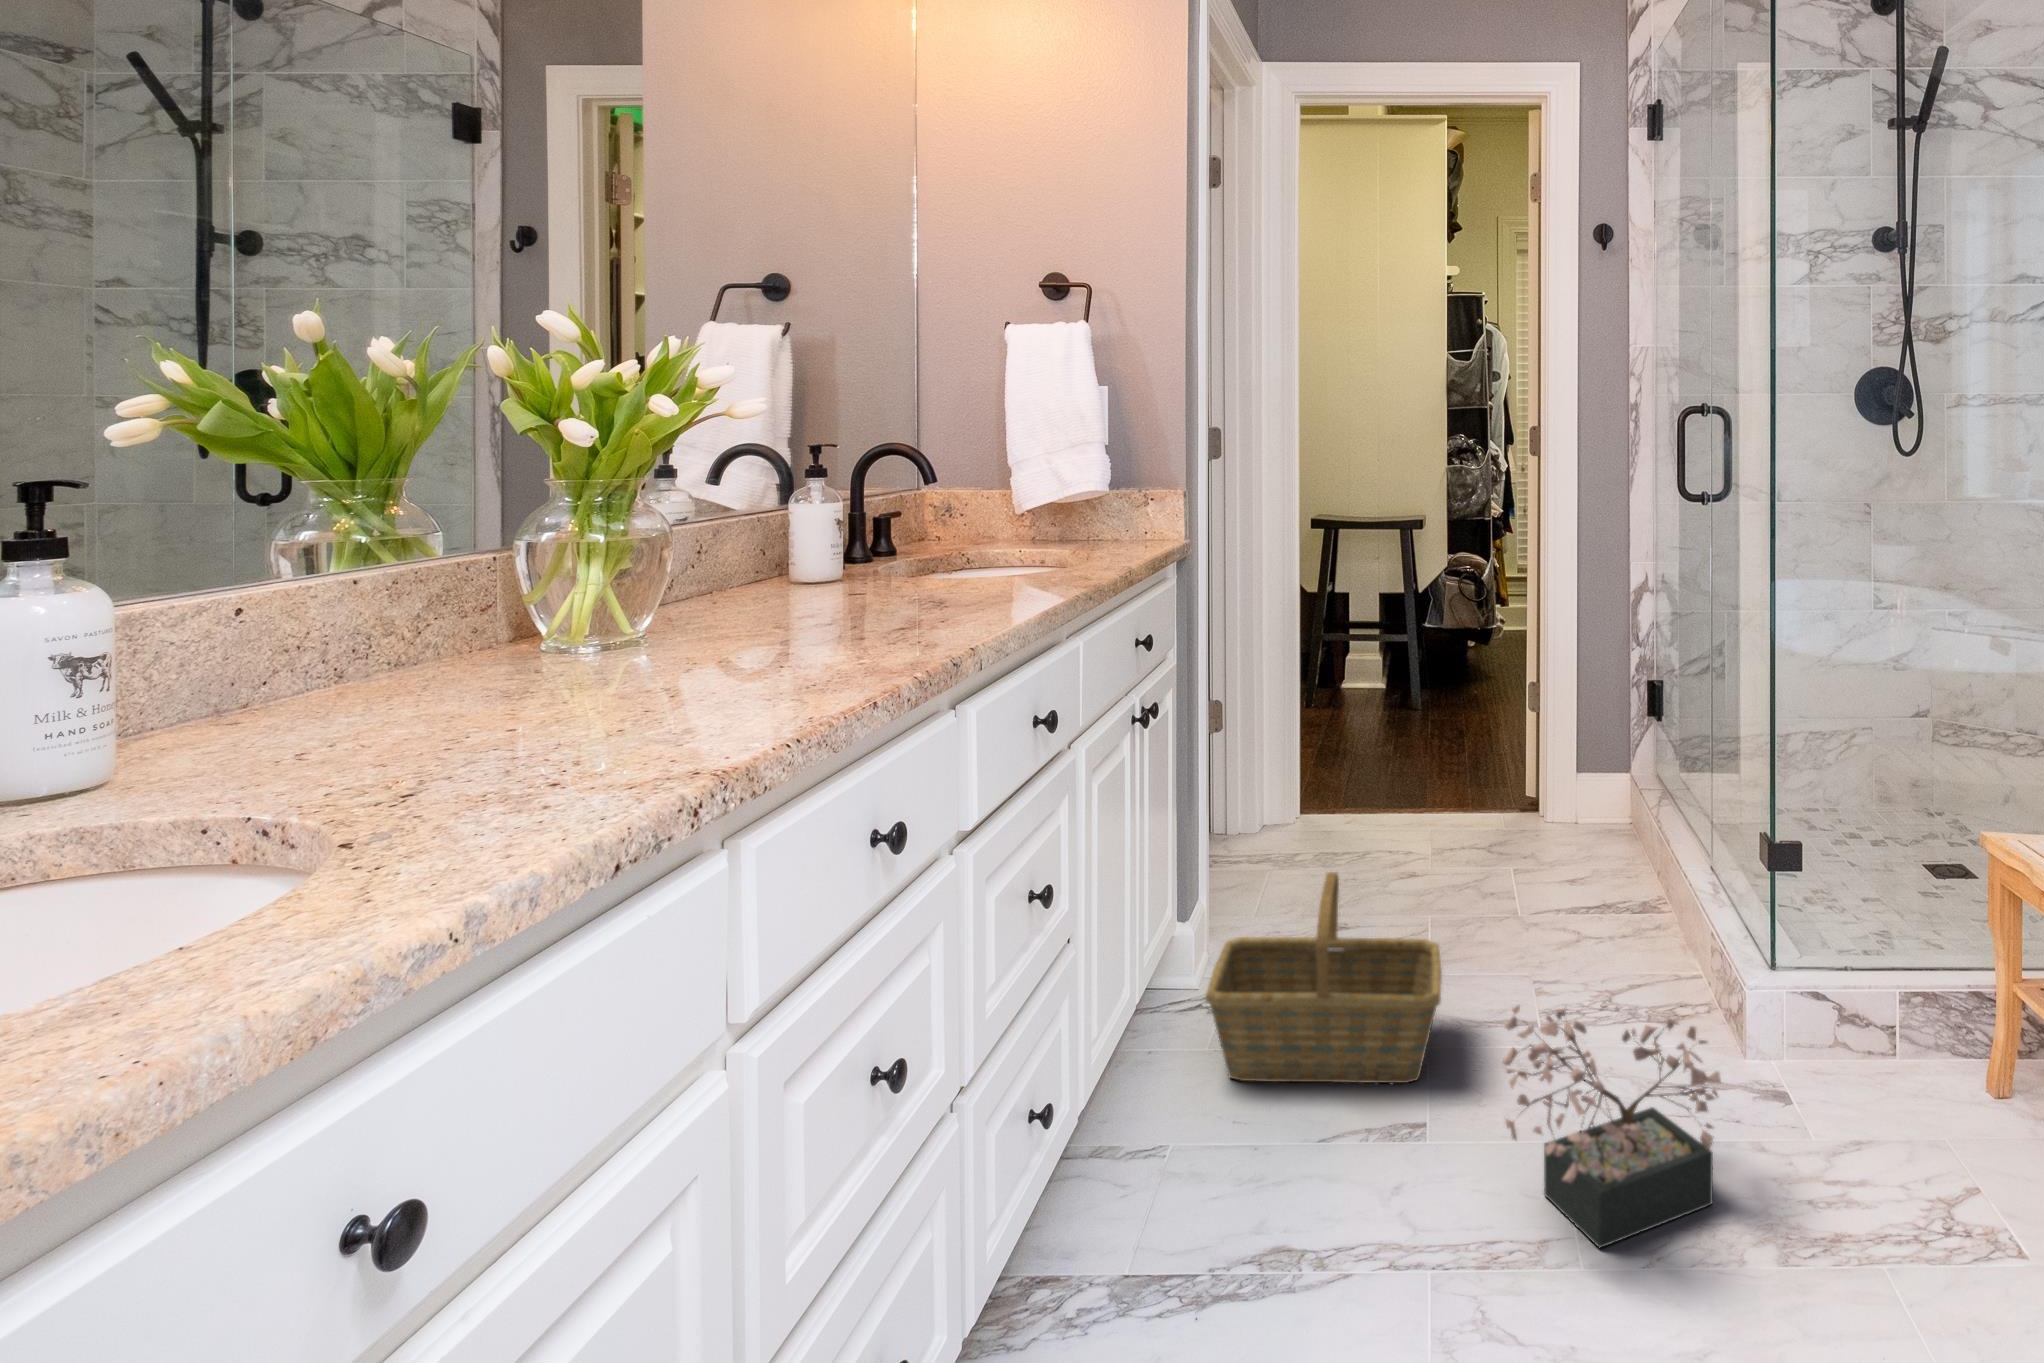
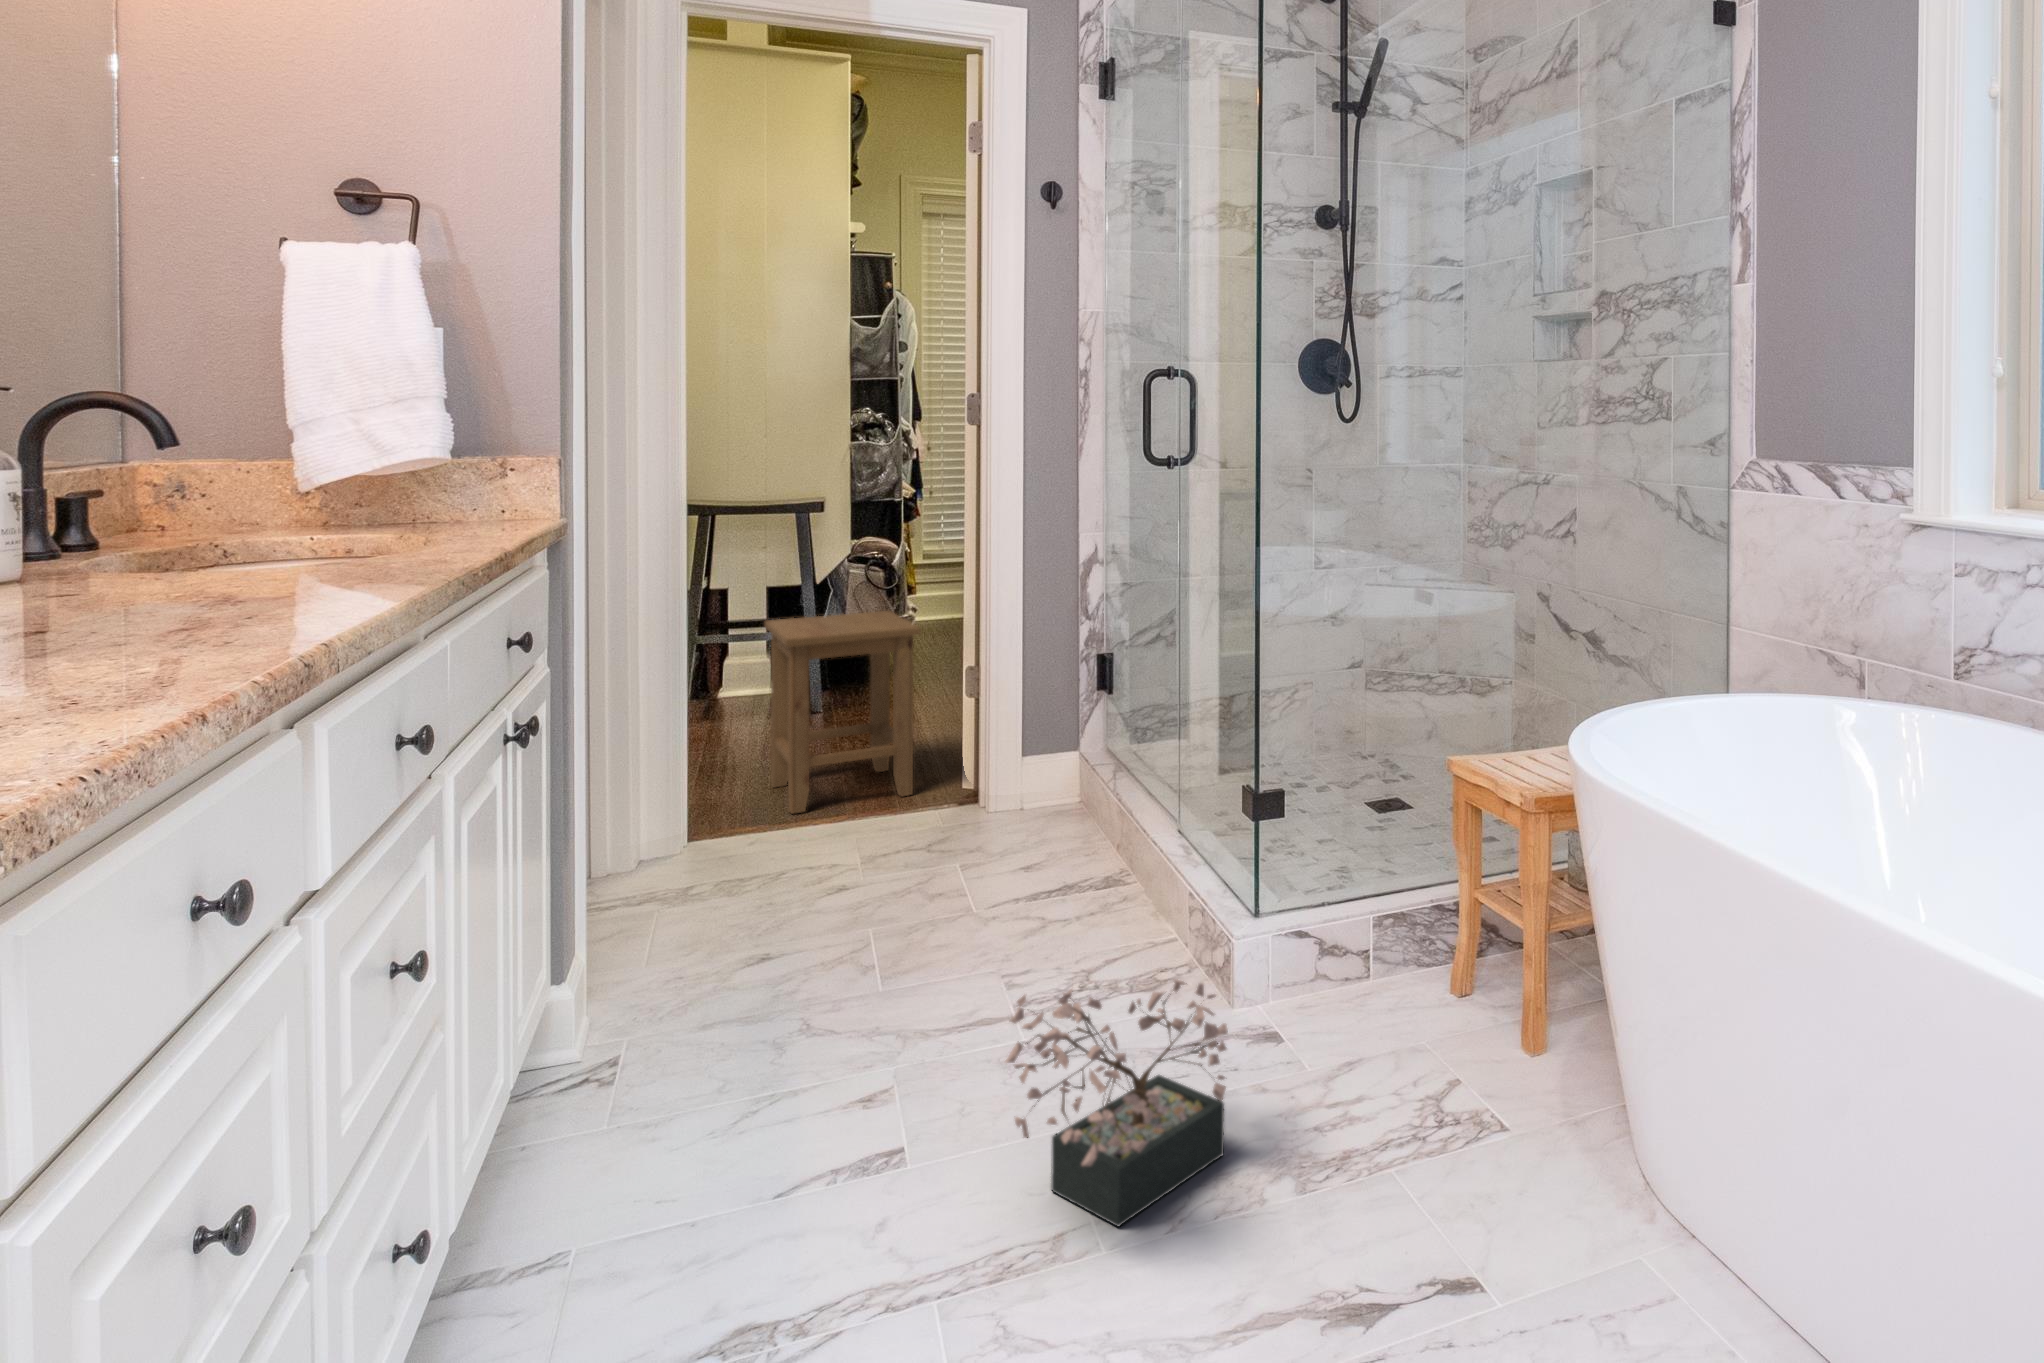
stool: none [1364,621,1487,794] -> present [765,611,921,813]
basket: present [1206,872,1442,1083] -> none [612,895,917,1161]

